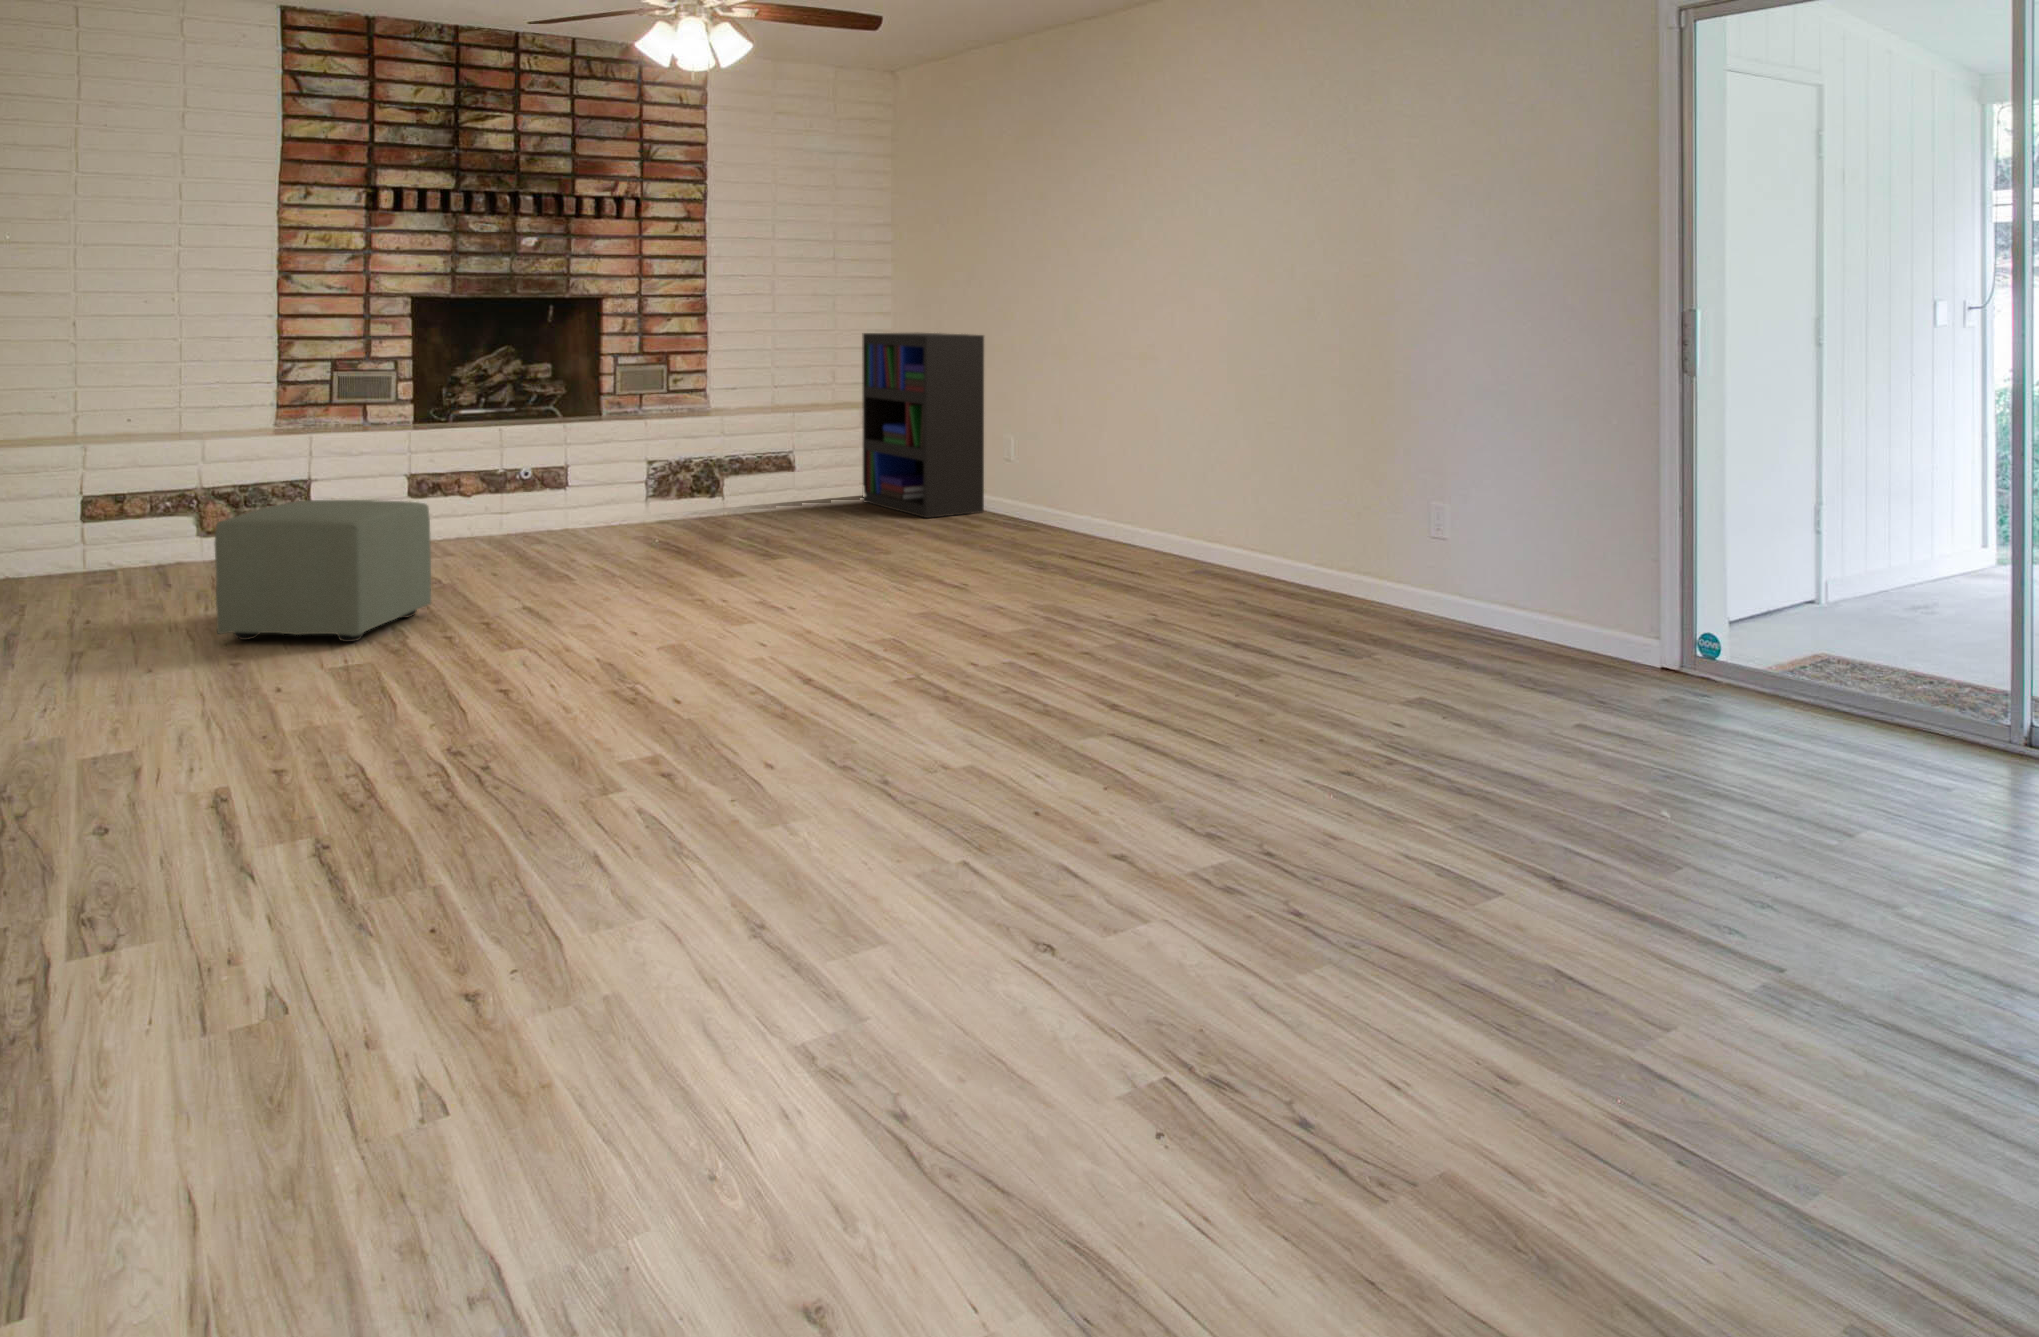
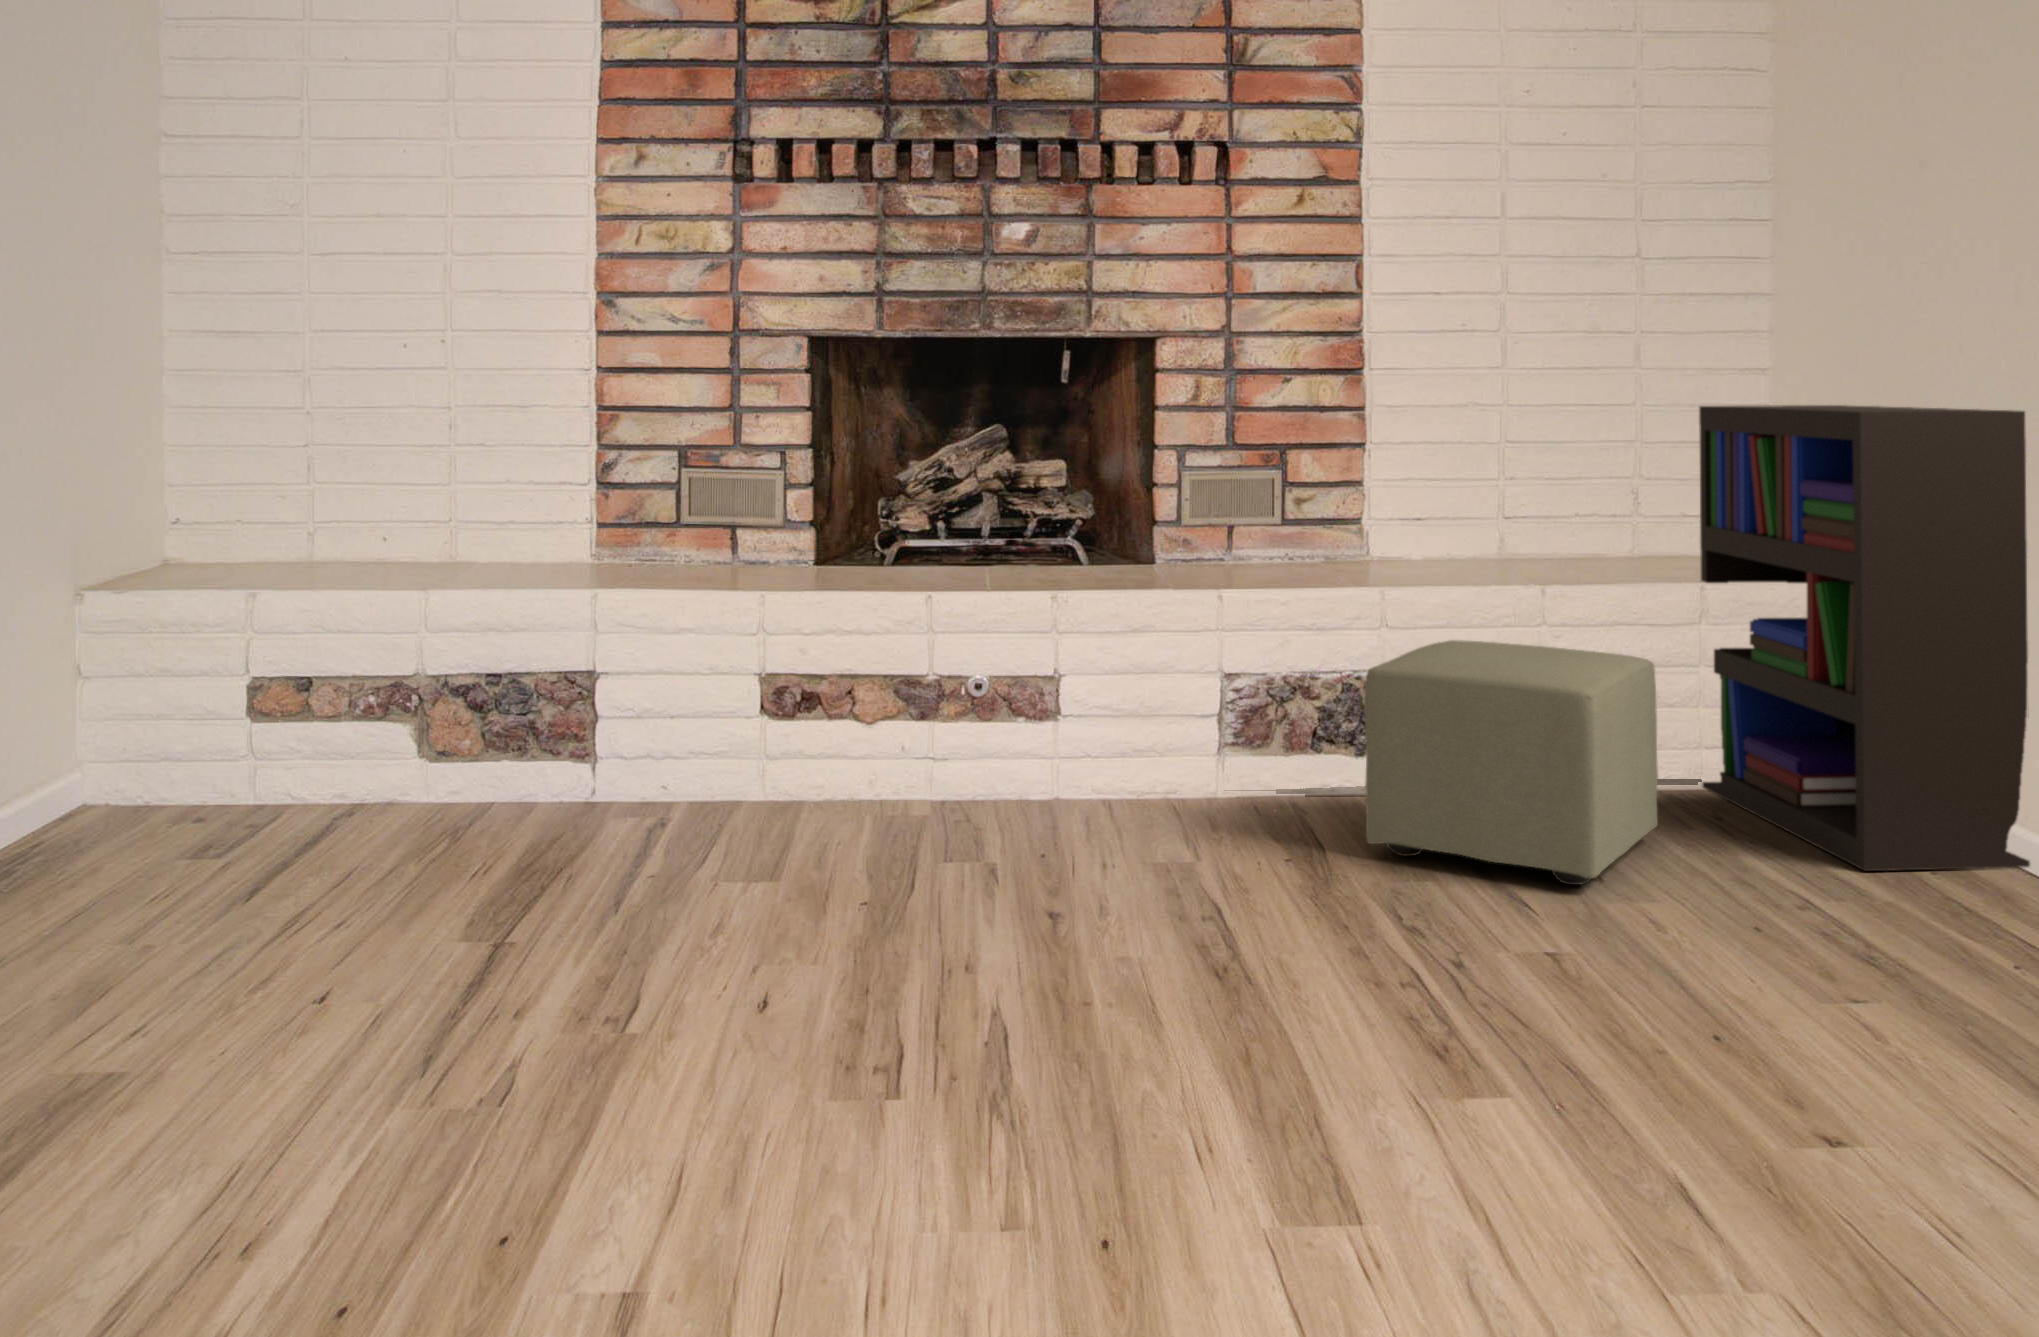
ottoman: present [215,500,431,642] -> present [1364,640,1658,885]

